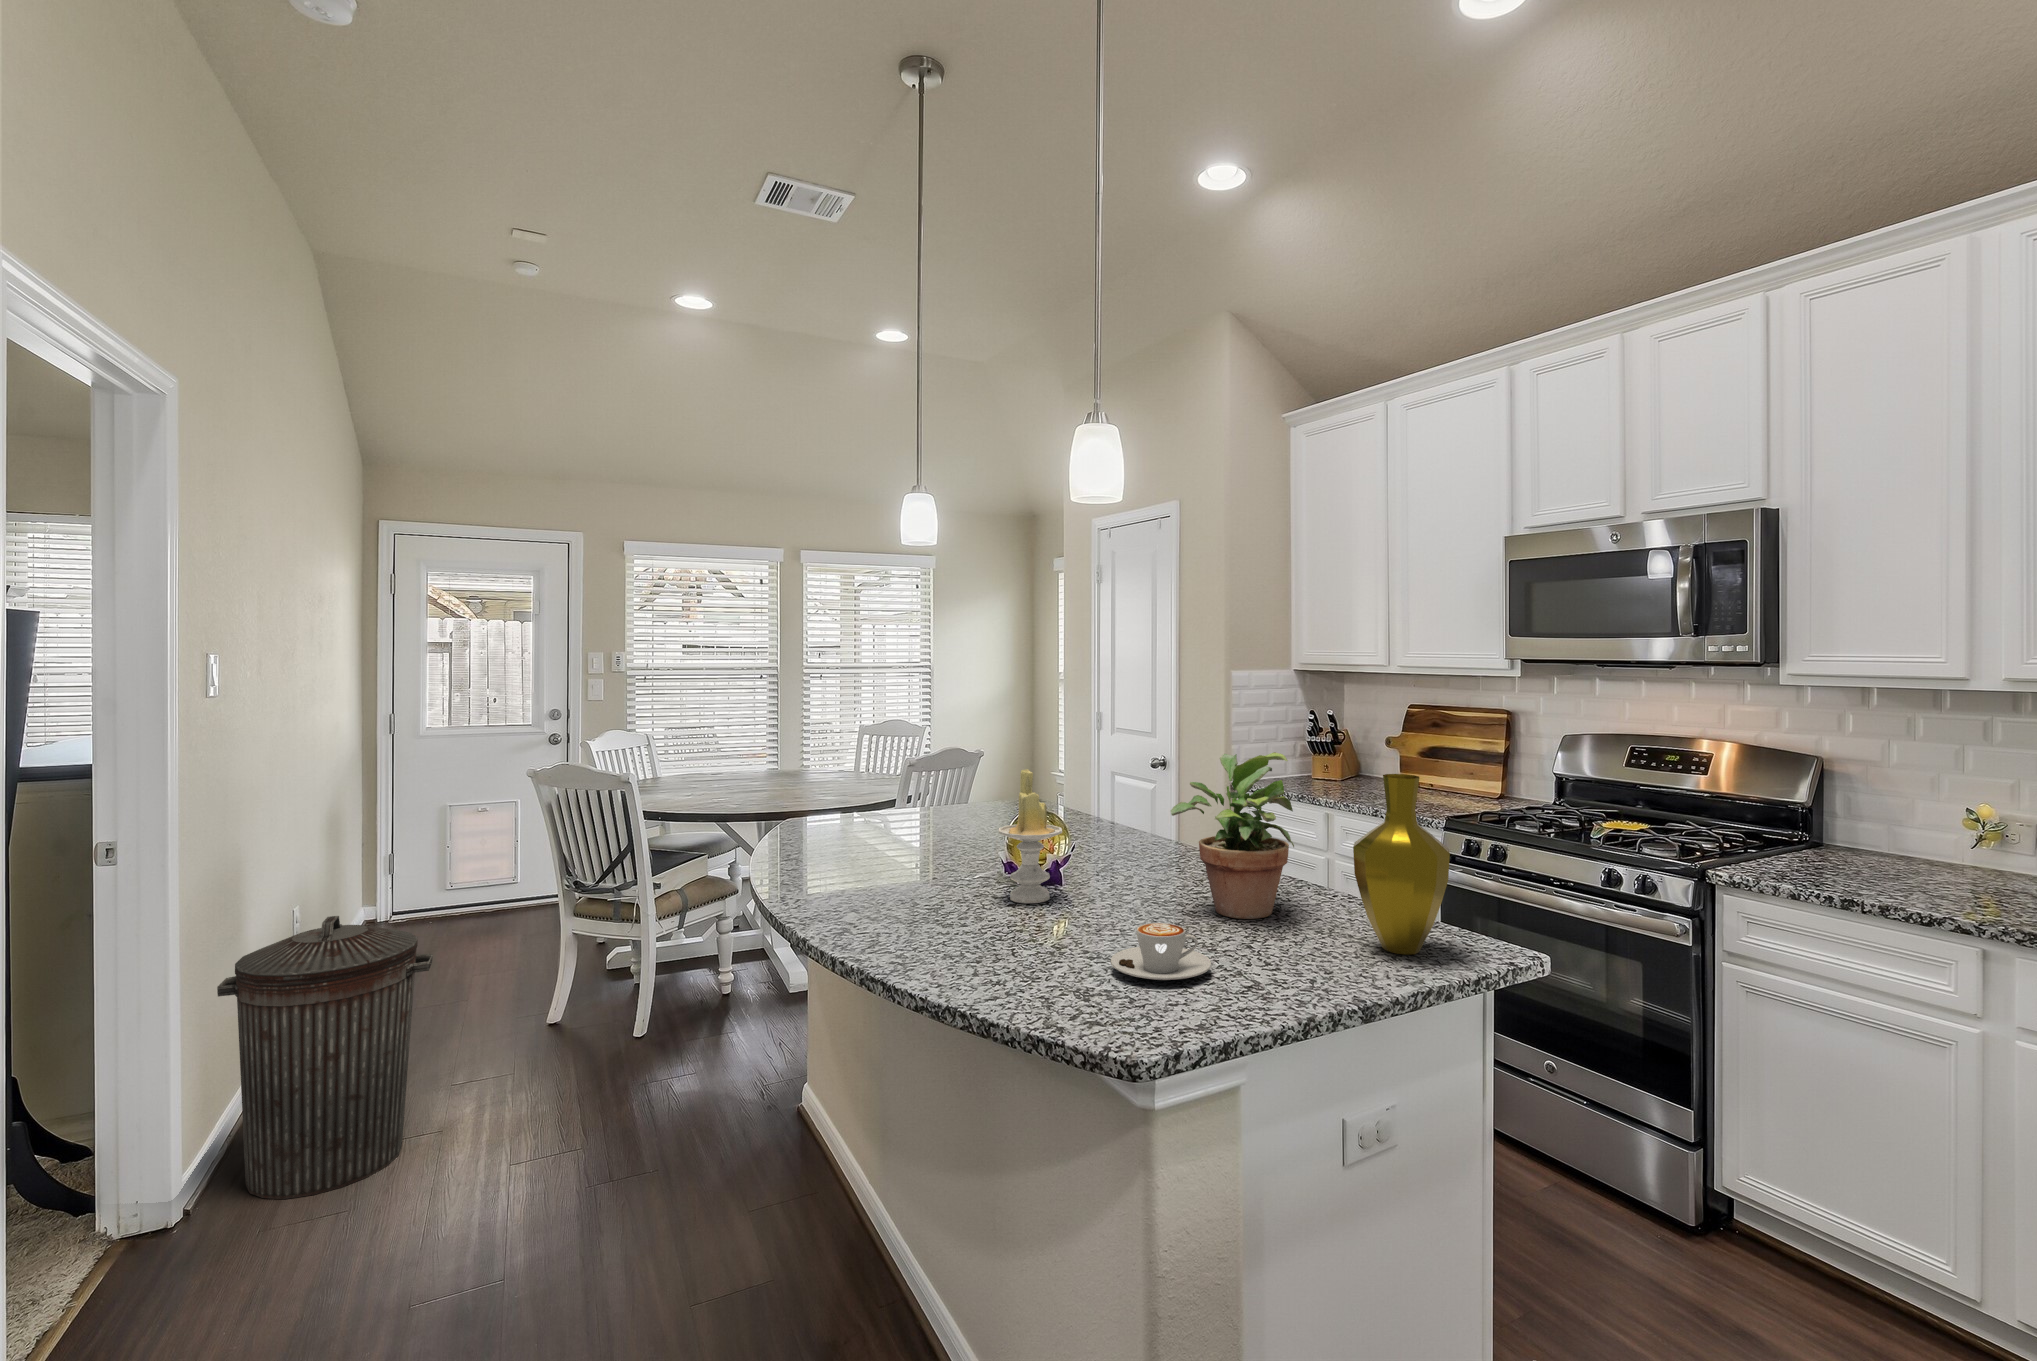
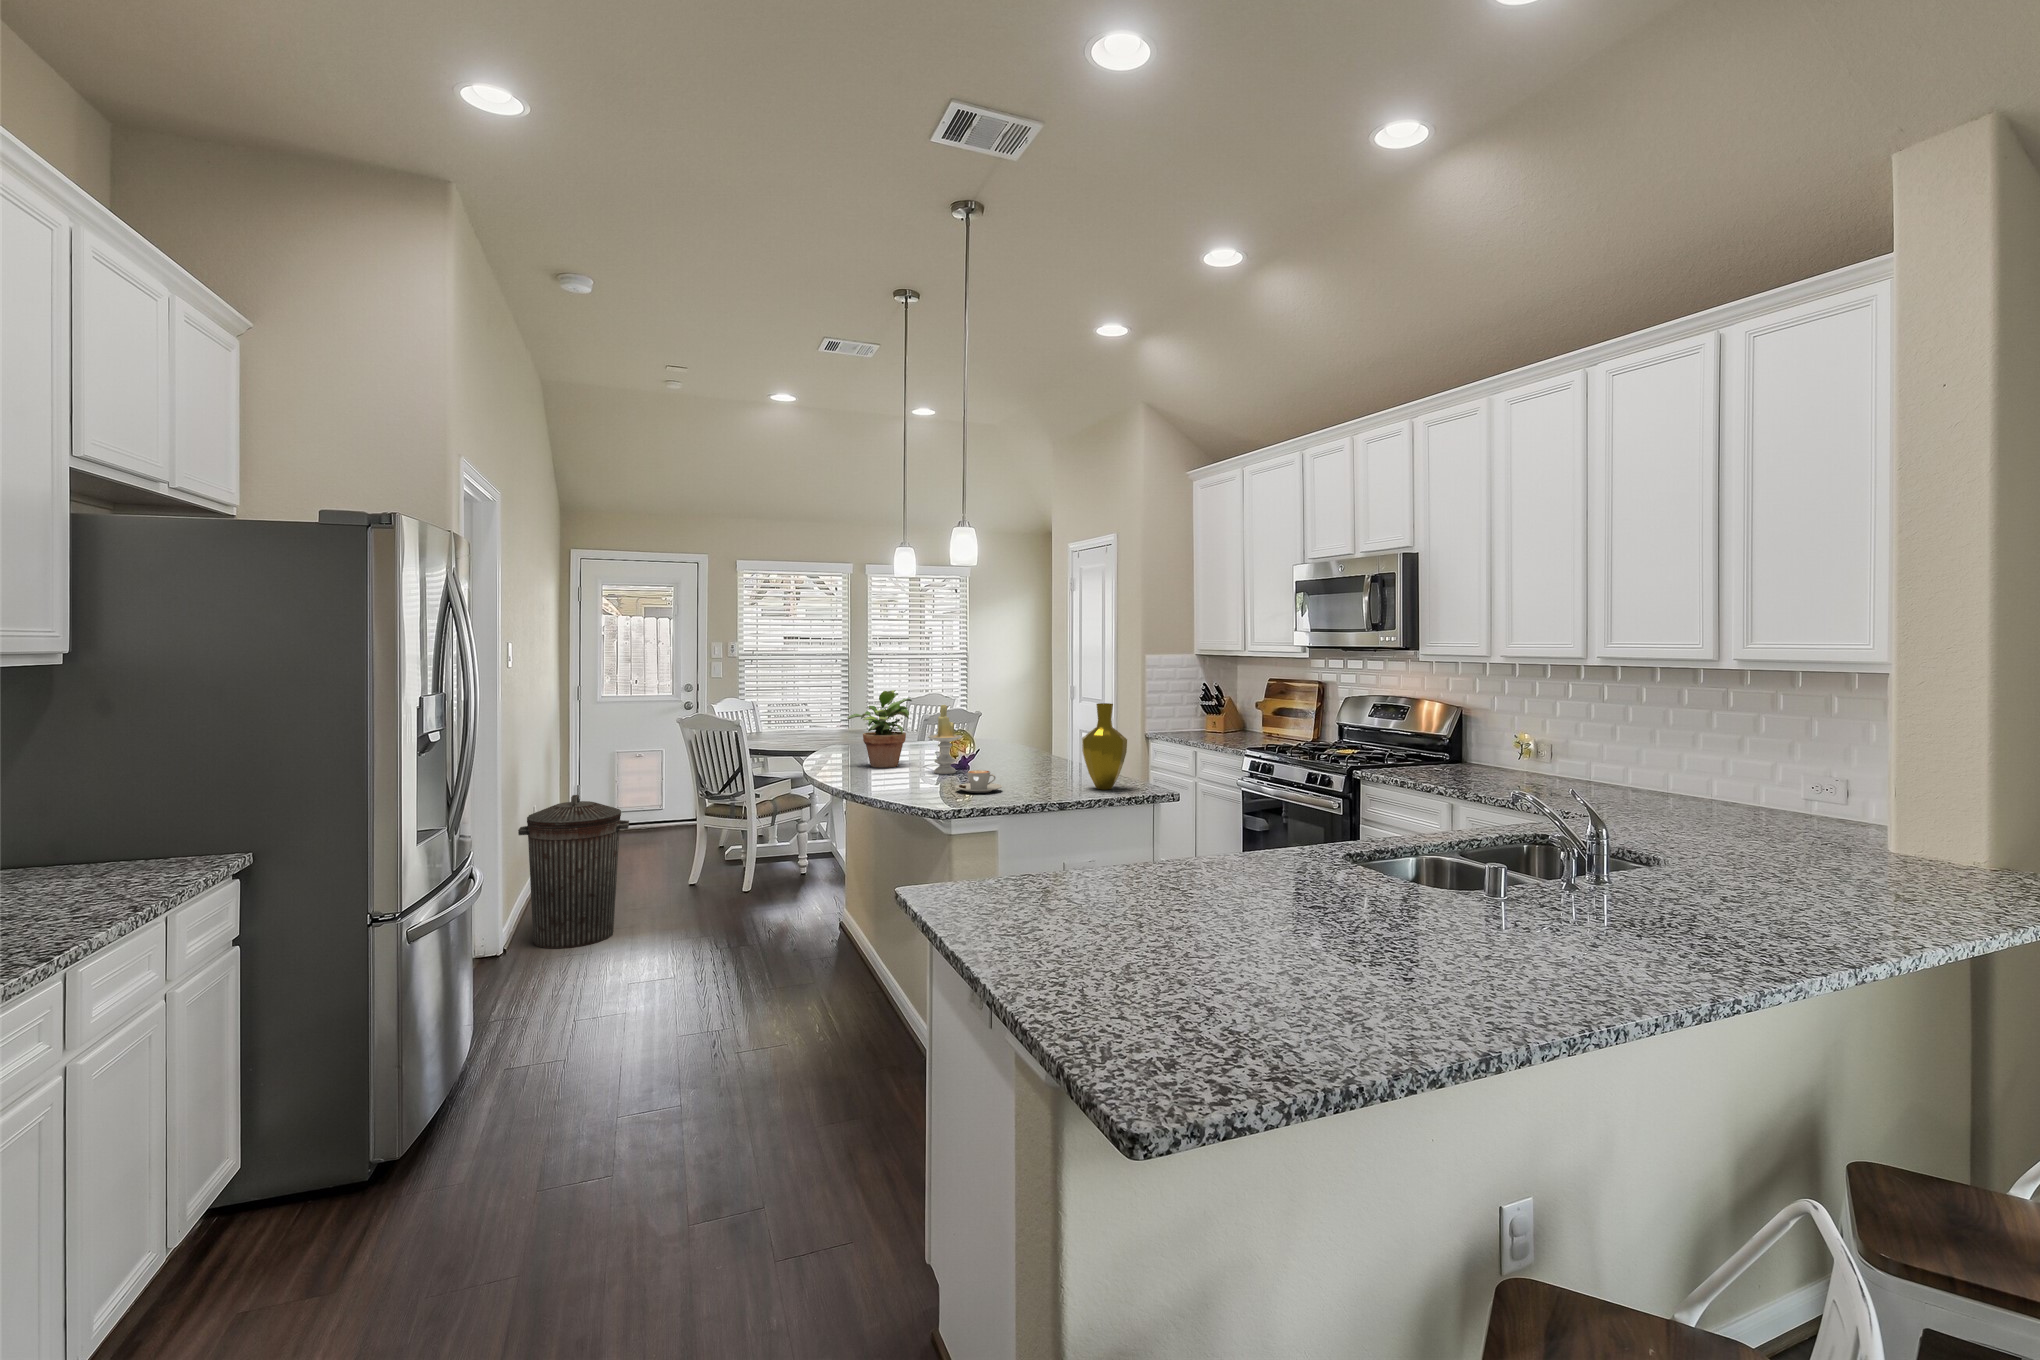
potted plant: present [1171,752,1294,919] -> present [847,690,912,768]

